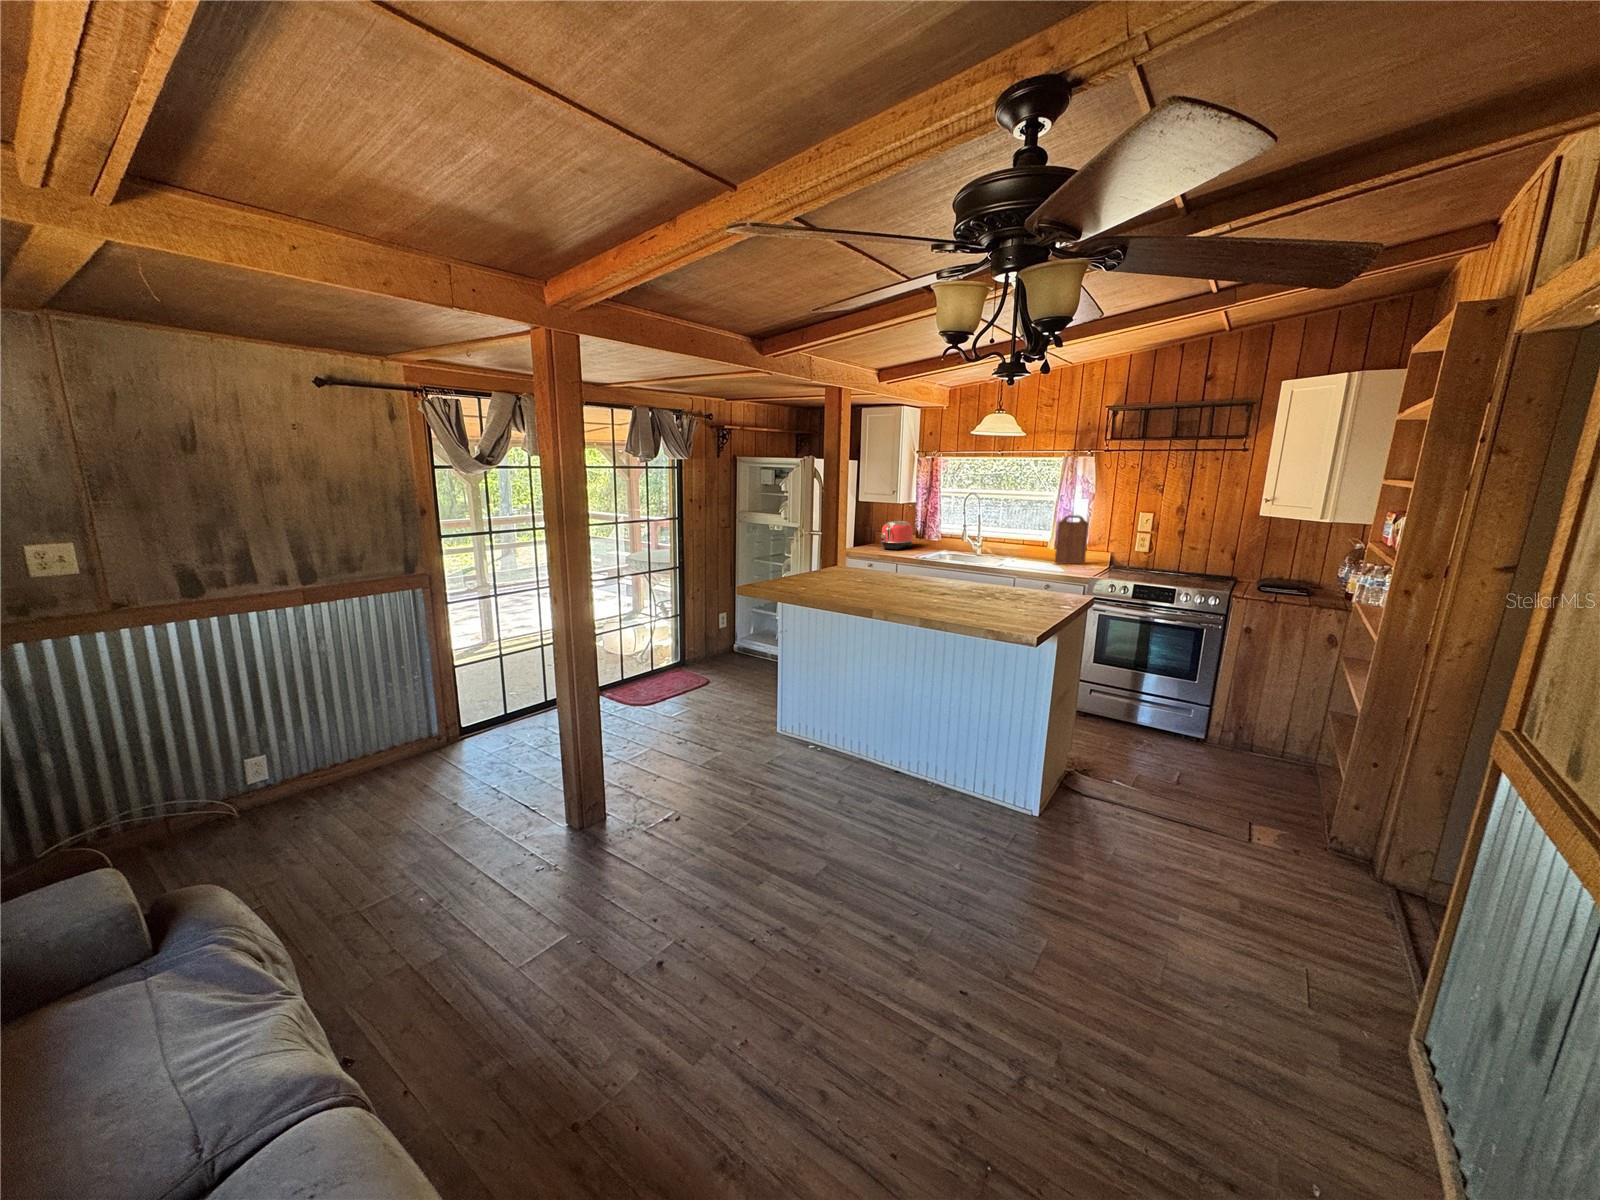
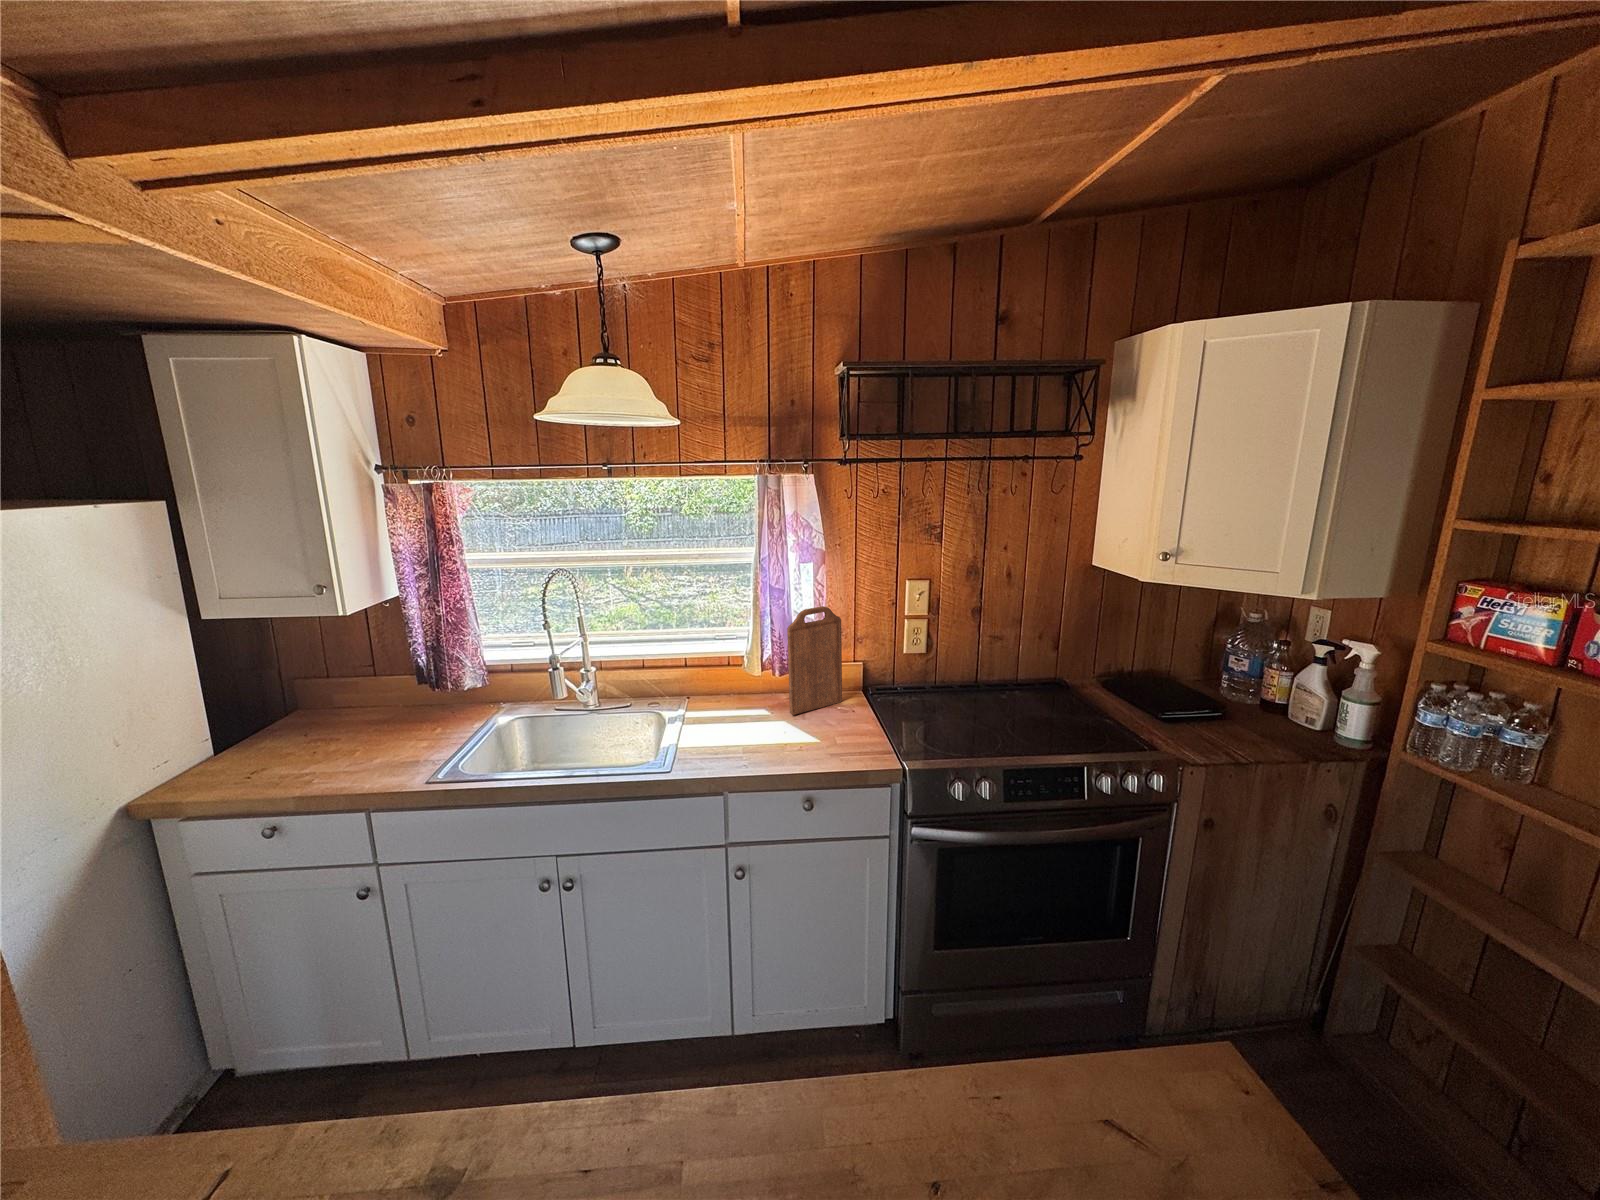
toaster: present [881,521,913,550] -> none [309,651,412,742]

